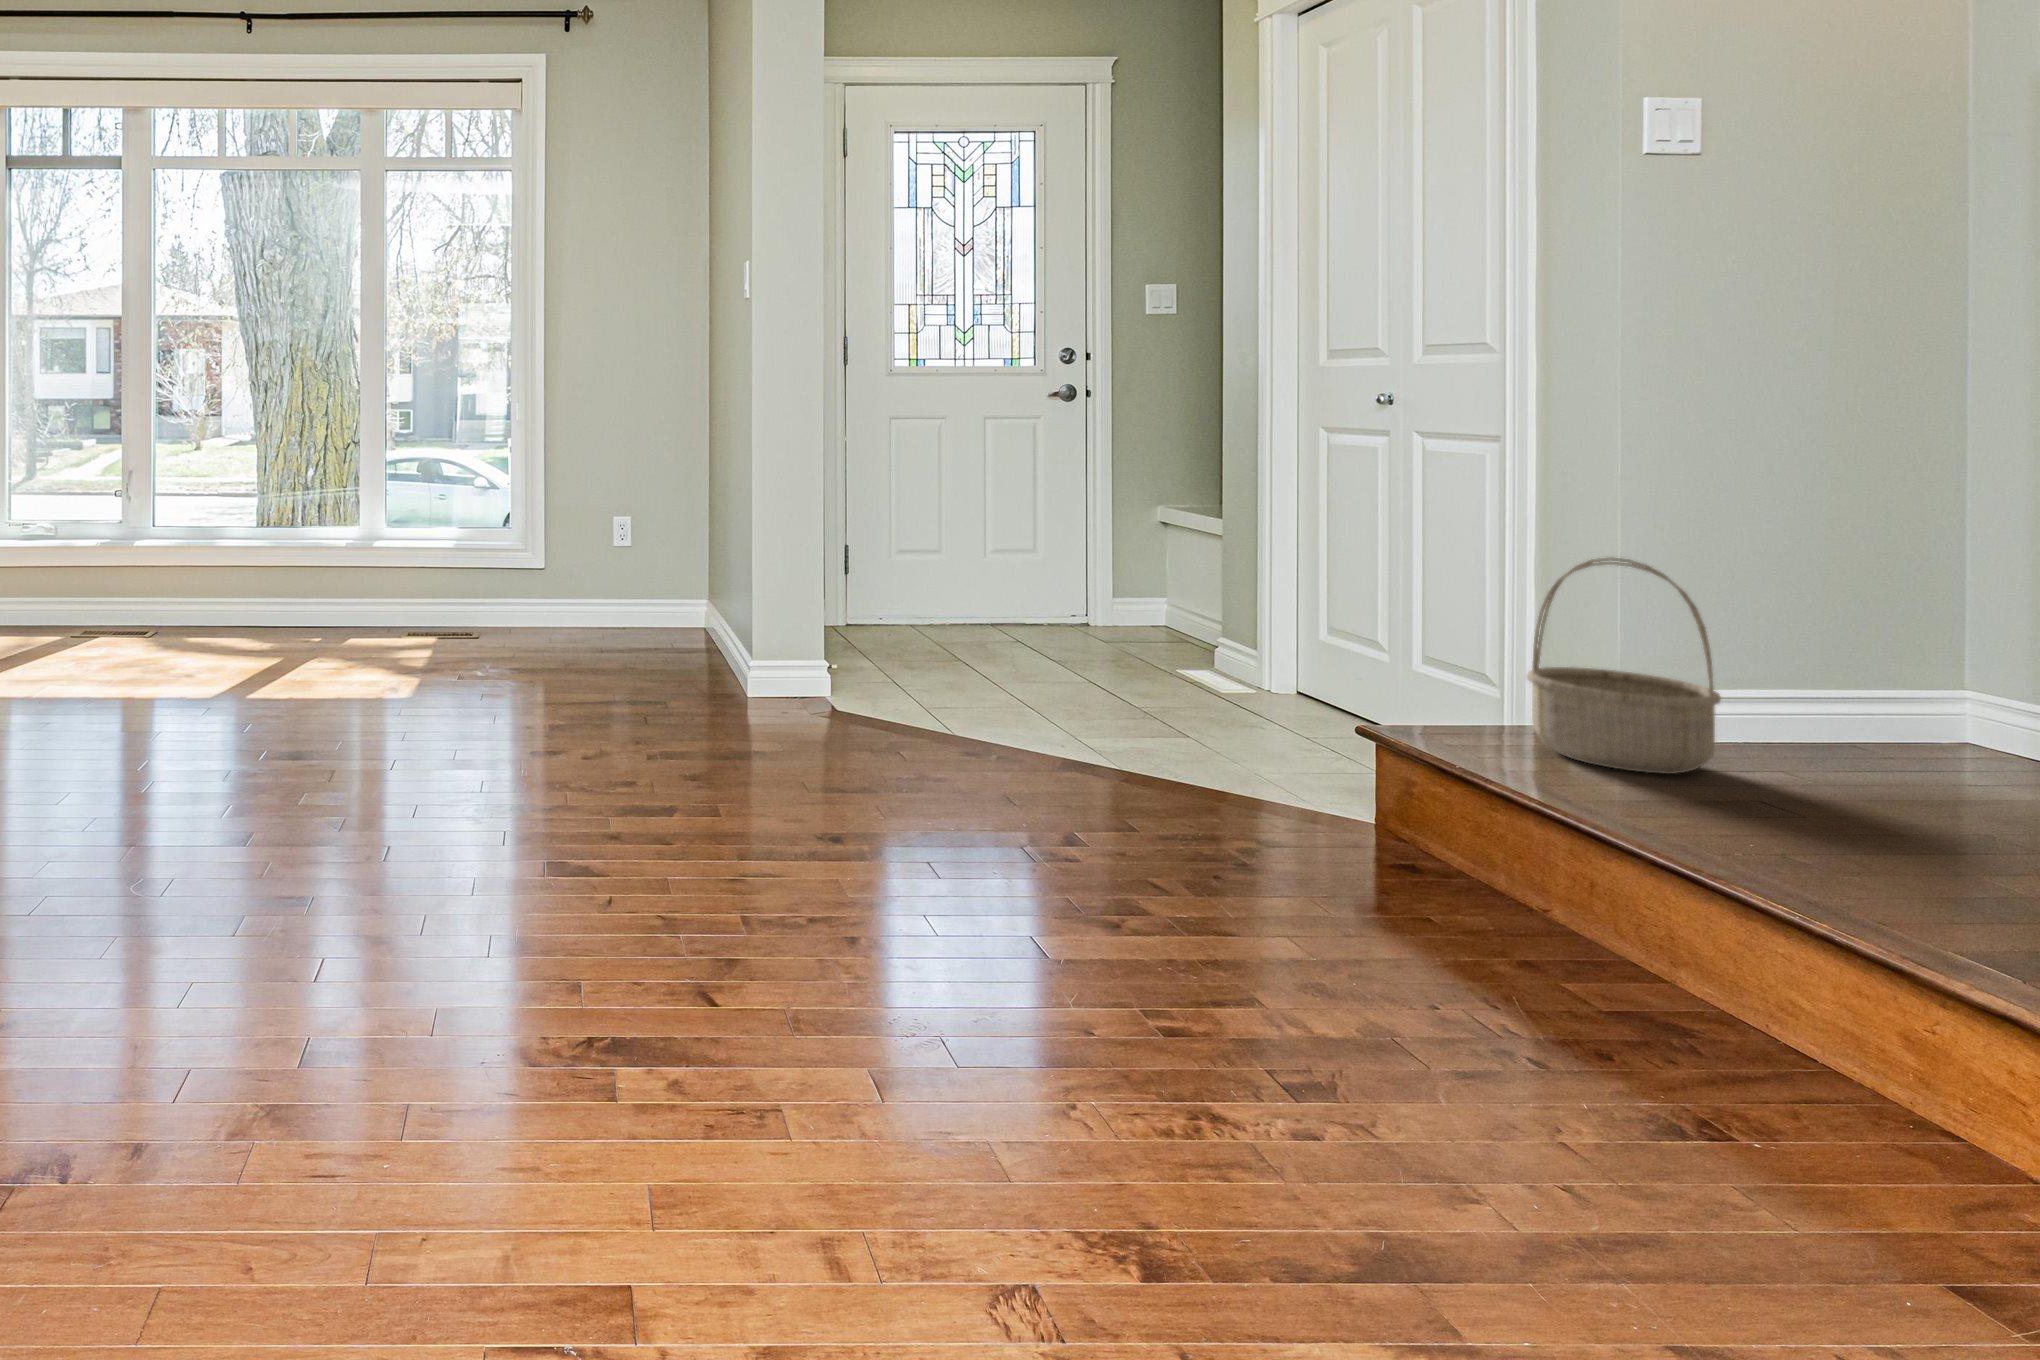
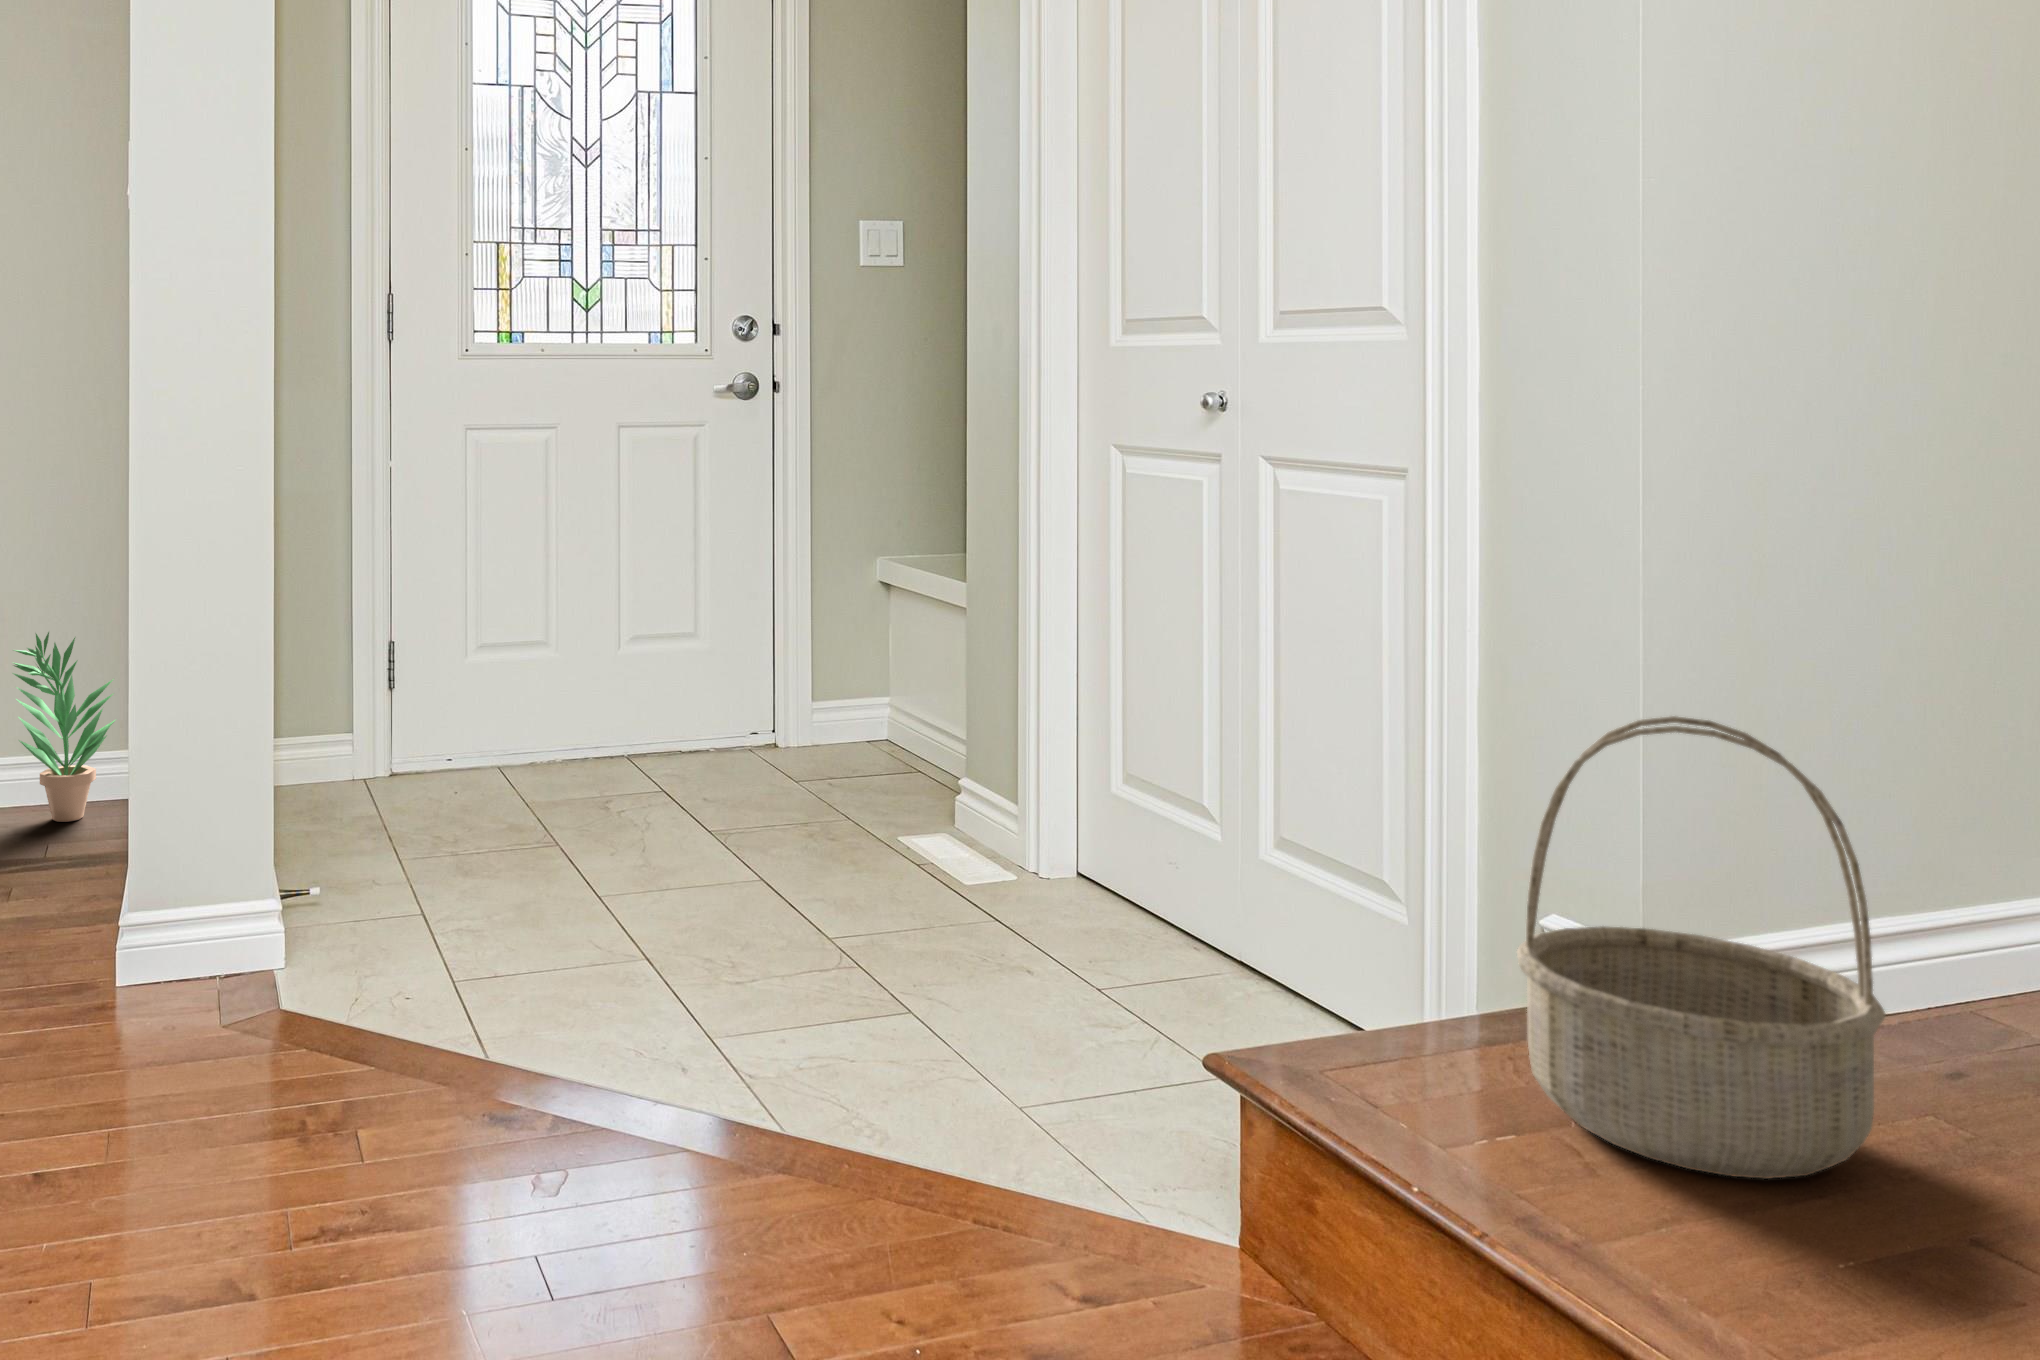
potted plant: none [642,527,700,633] -> present [13,632,115,822]

